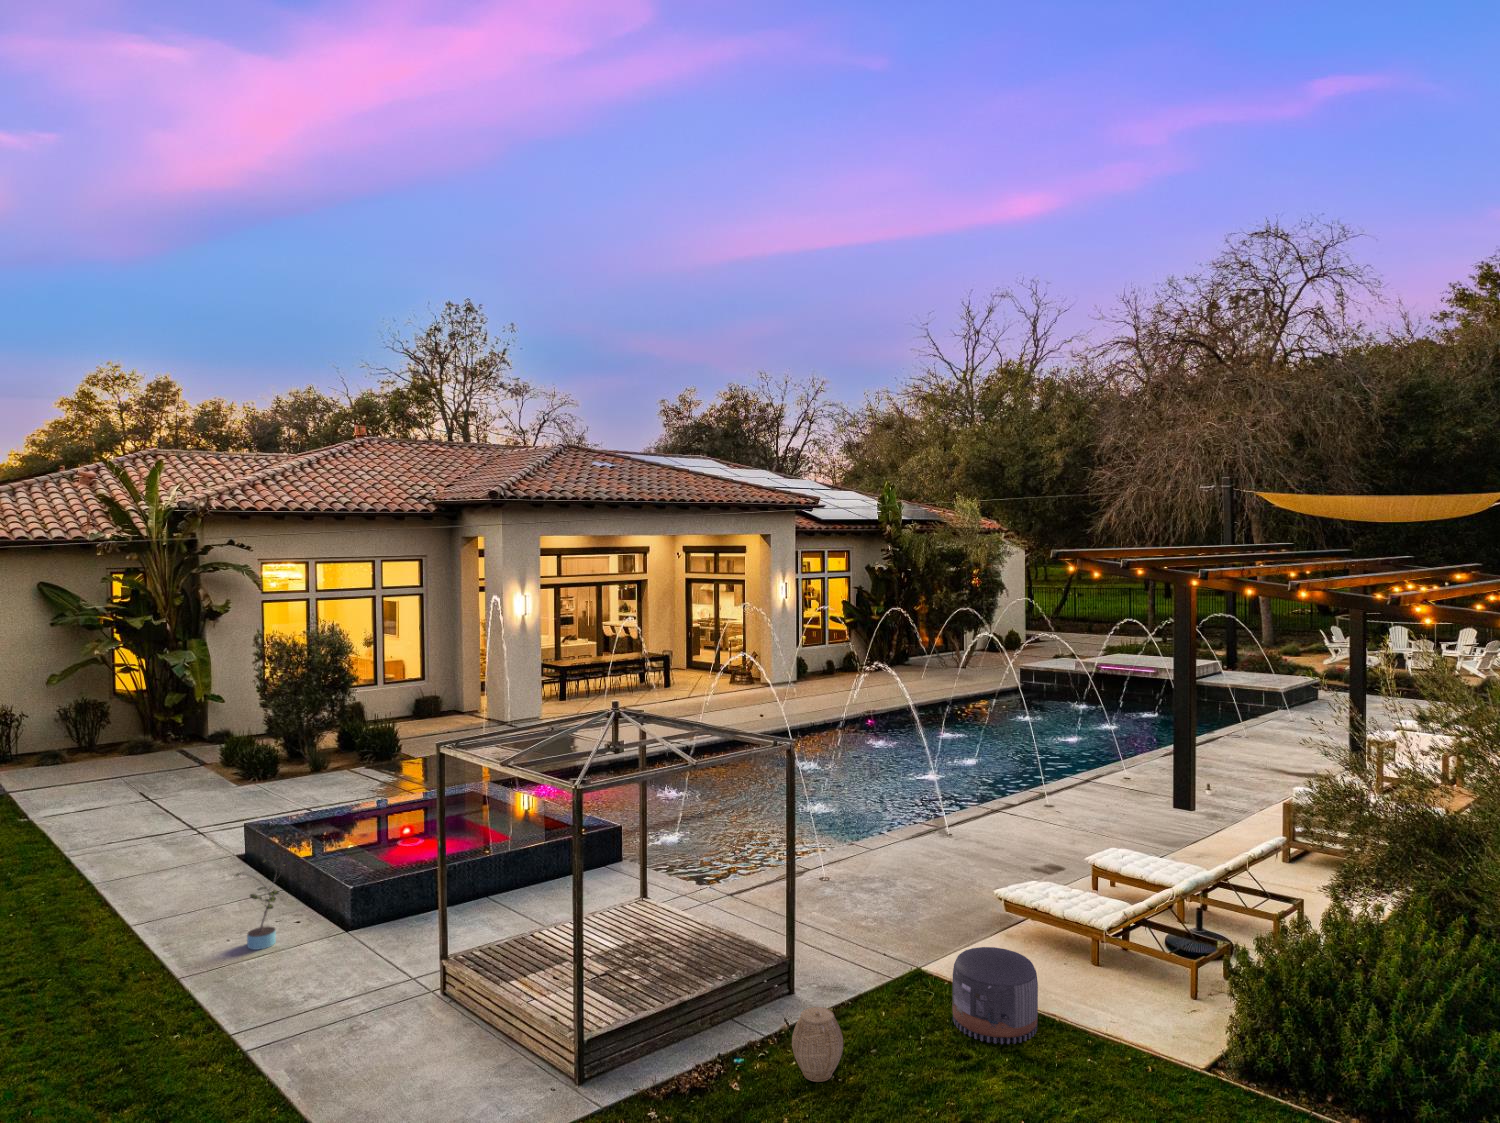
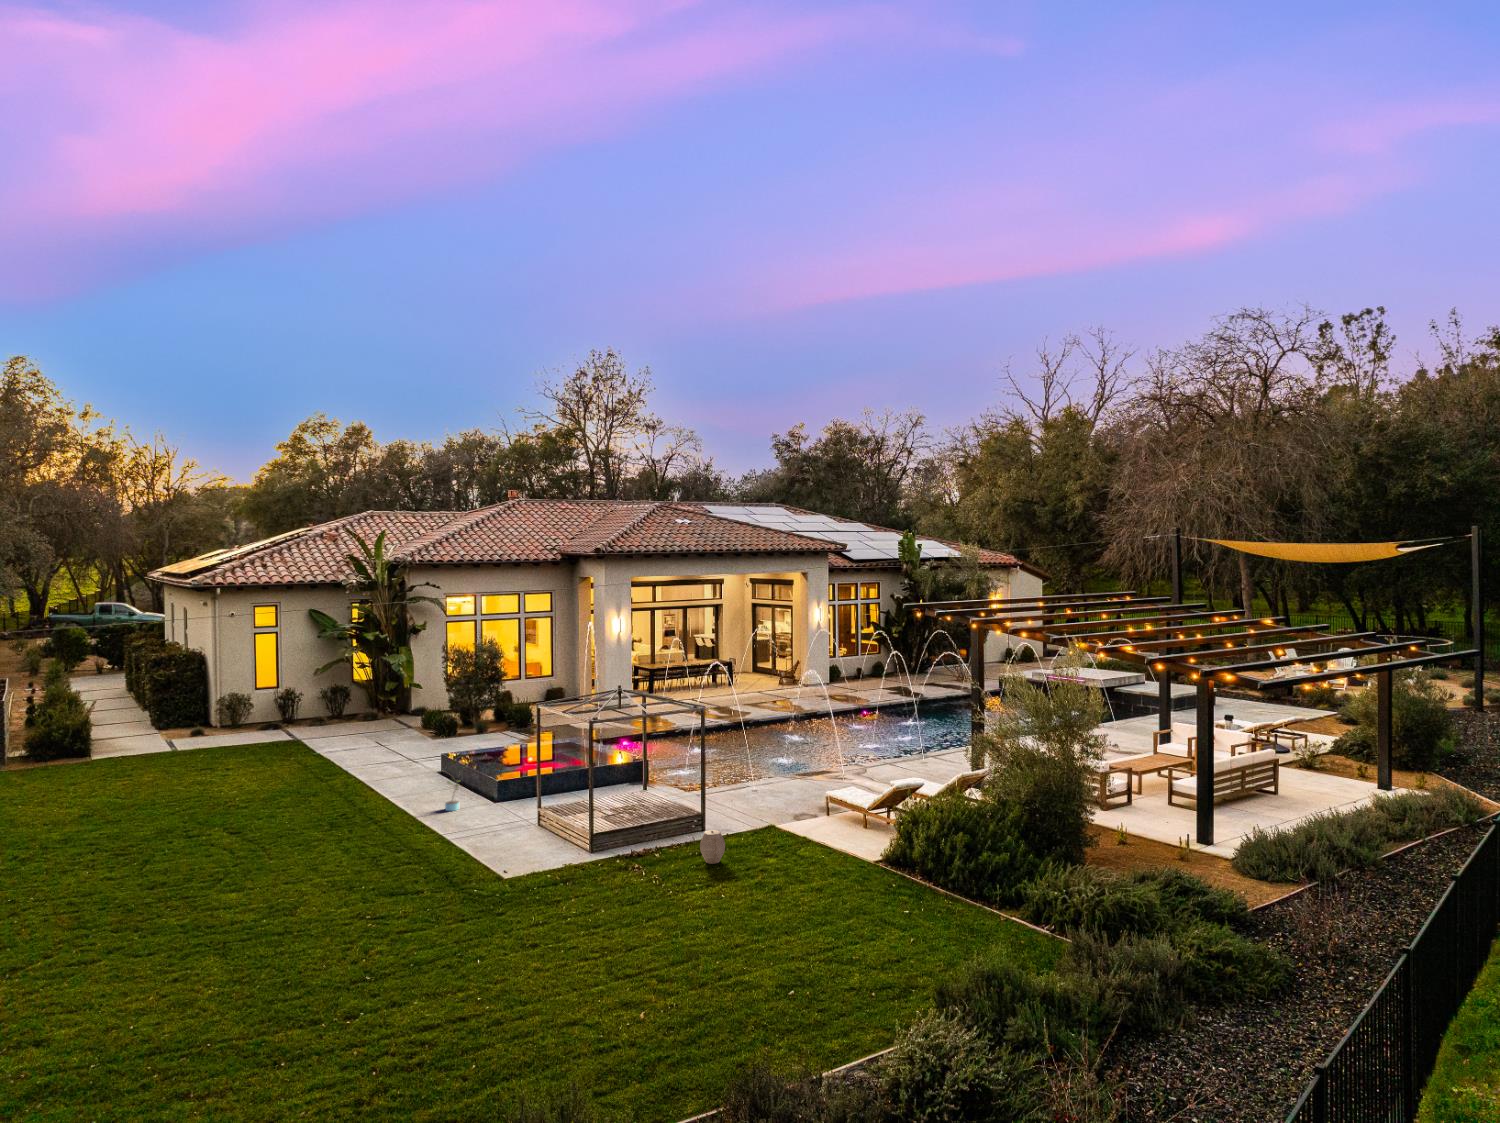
pouf: present [952,947,1038,1044] -> none [794,813,837,857]

